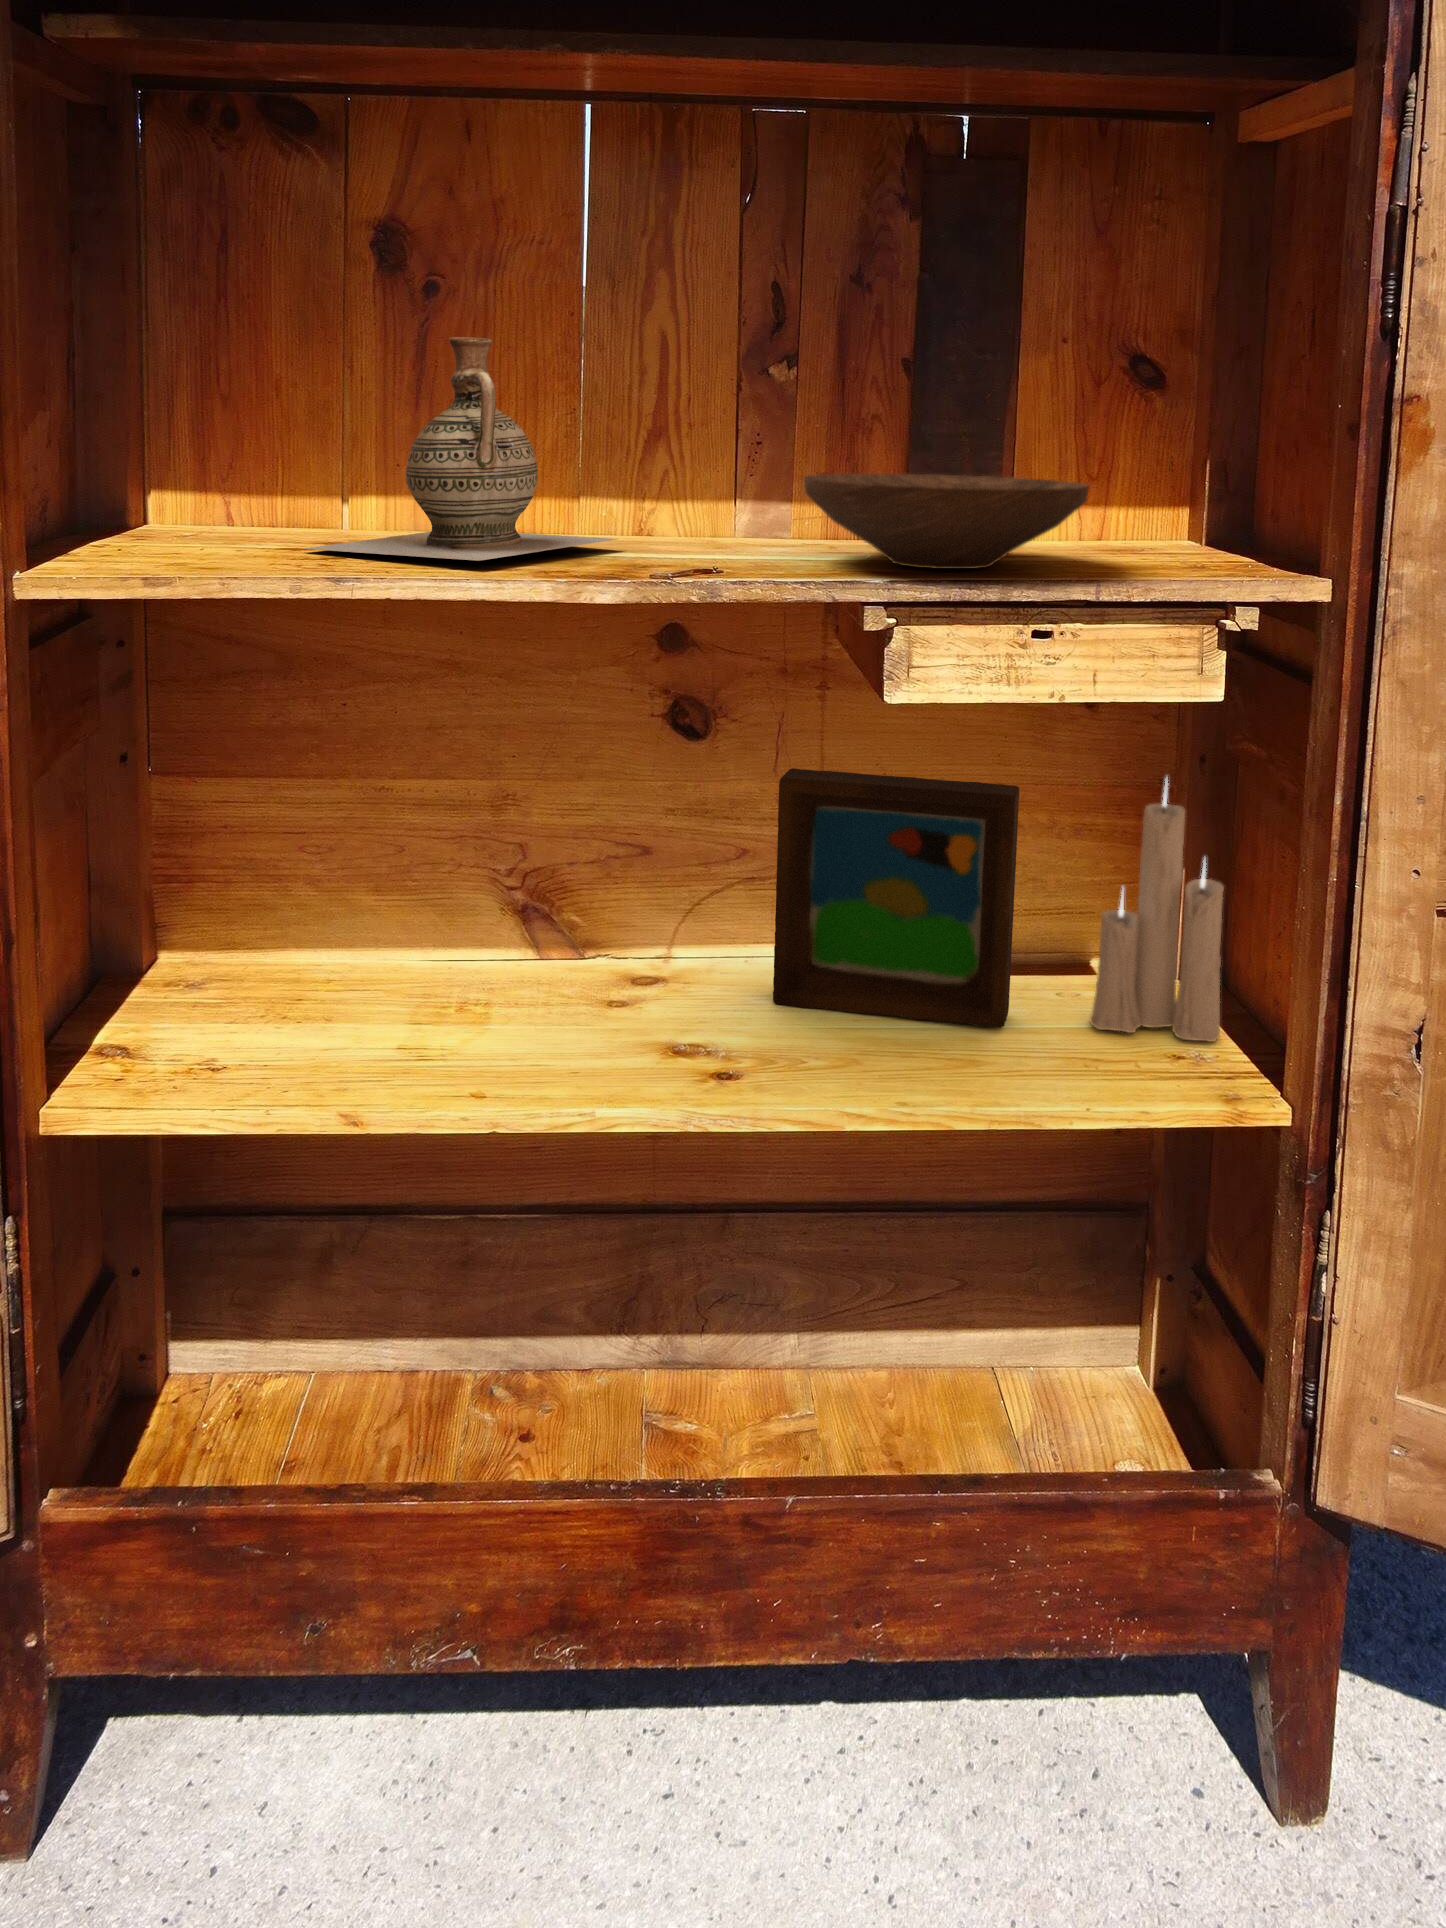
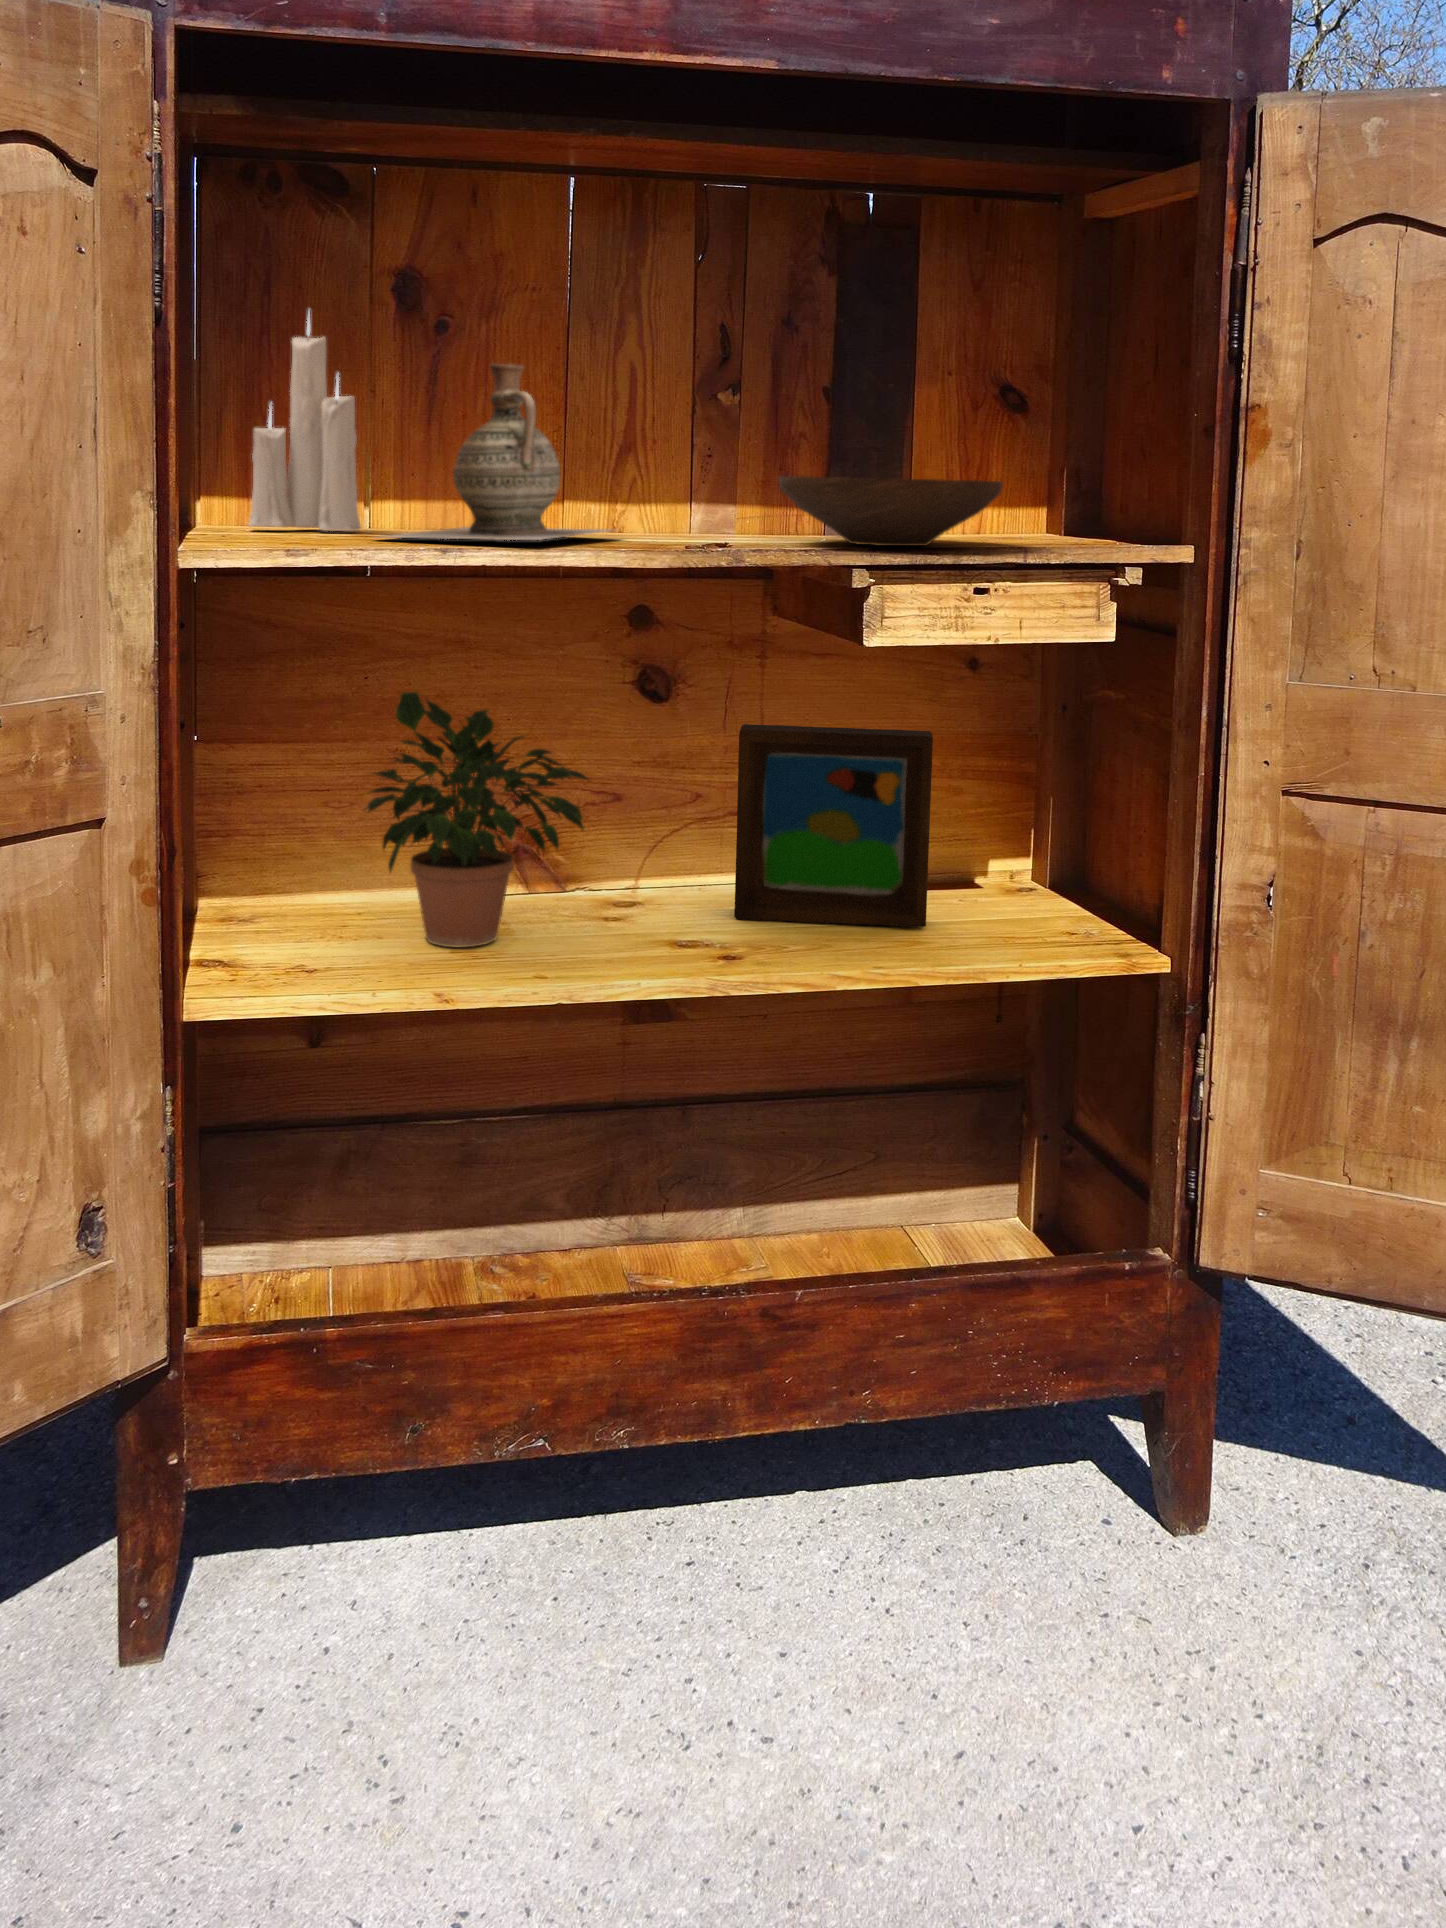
potted plant: none [293,726,606,1034] -> present [364,692,588,948]
candle: present [1090,779,1224,1042] -> present [249,316,361,531]

